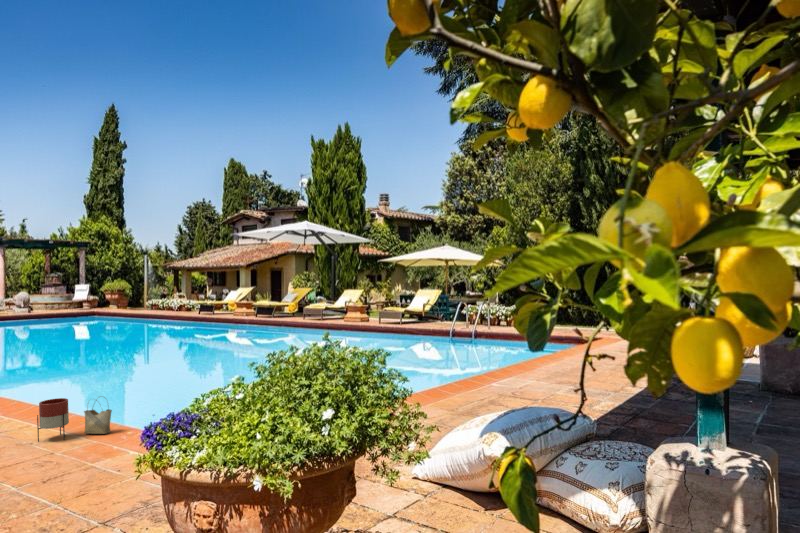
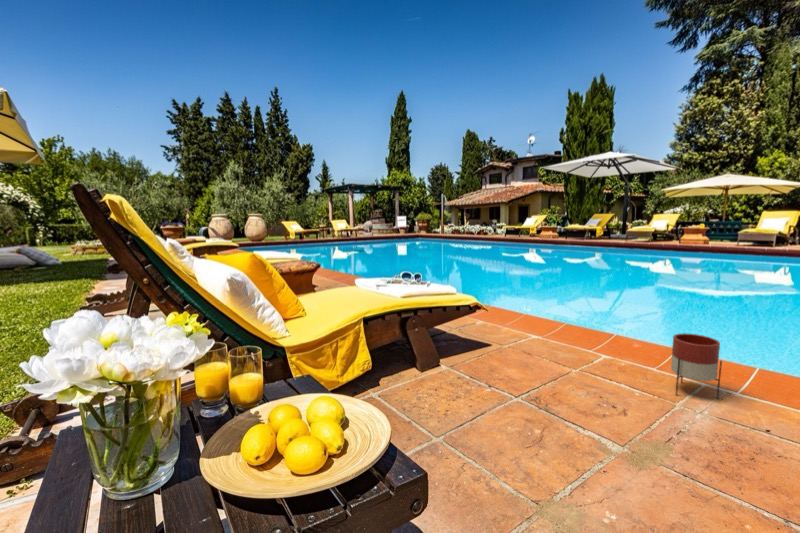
woven basket: present [84,400,112,434] -> none [726,336,778,395]

